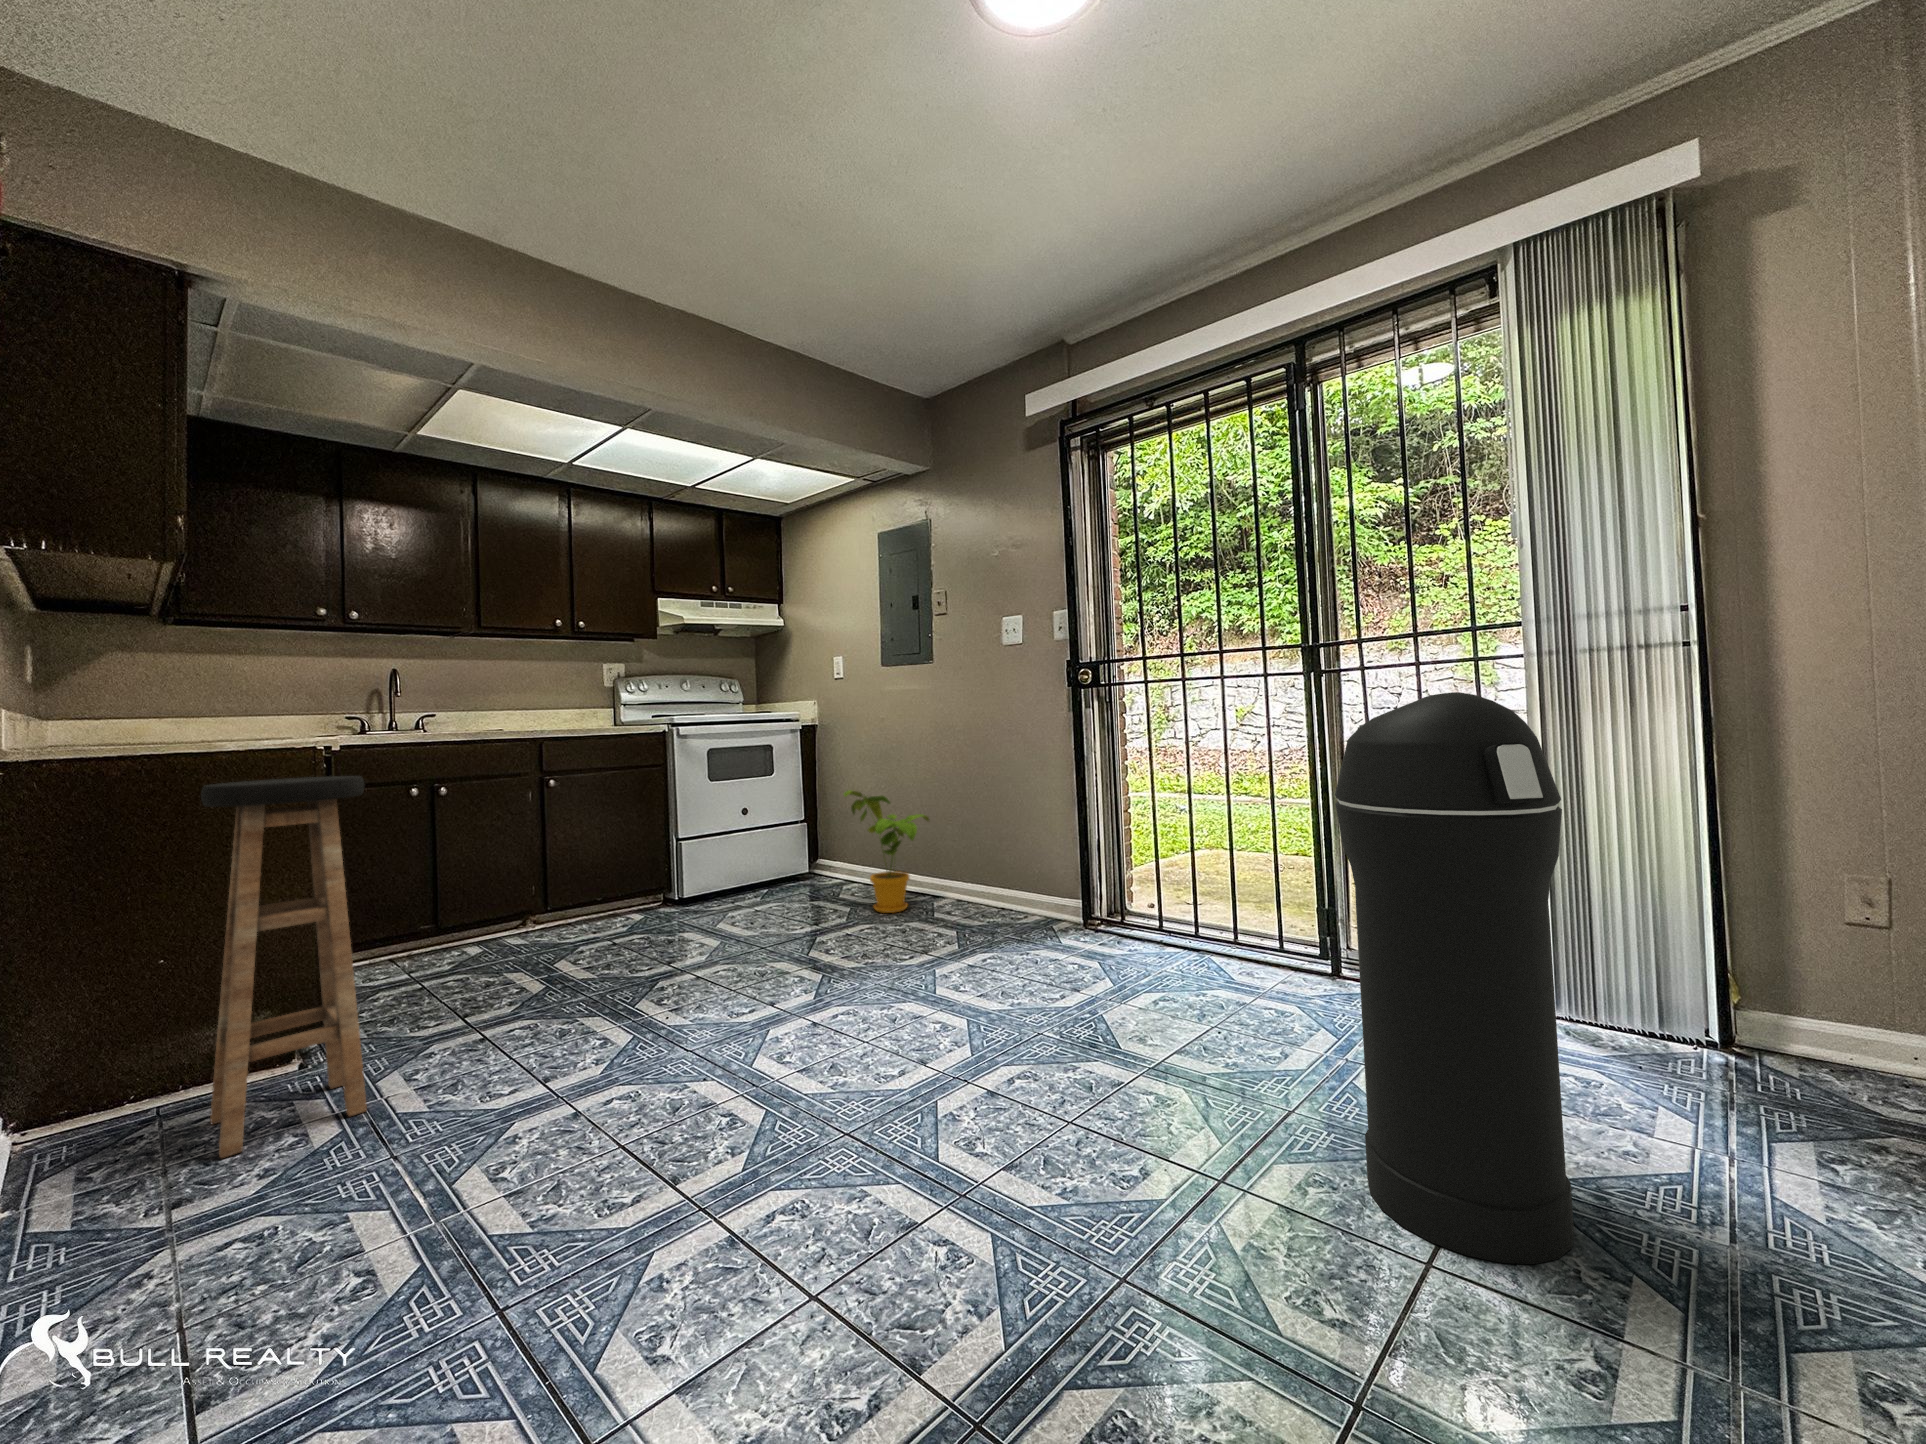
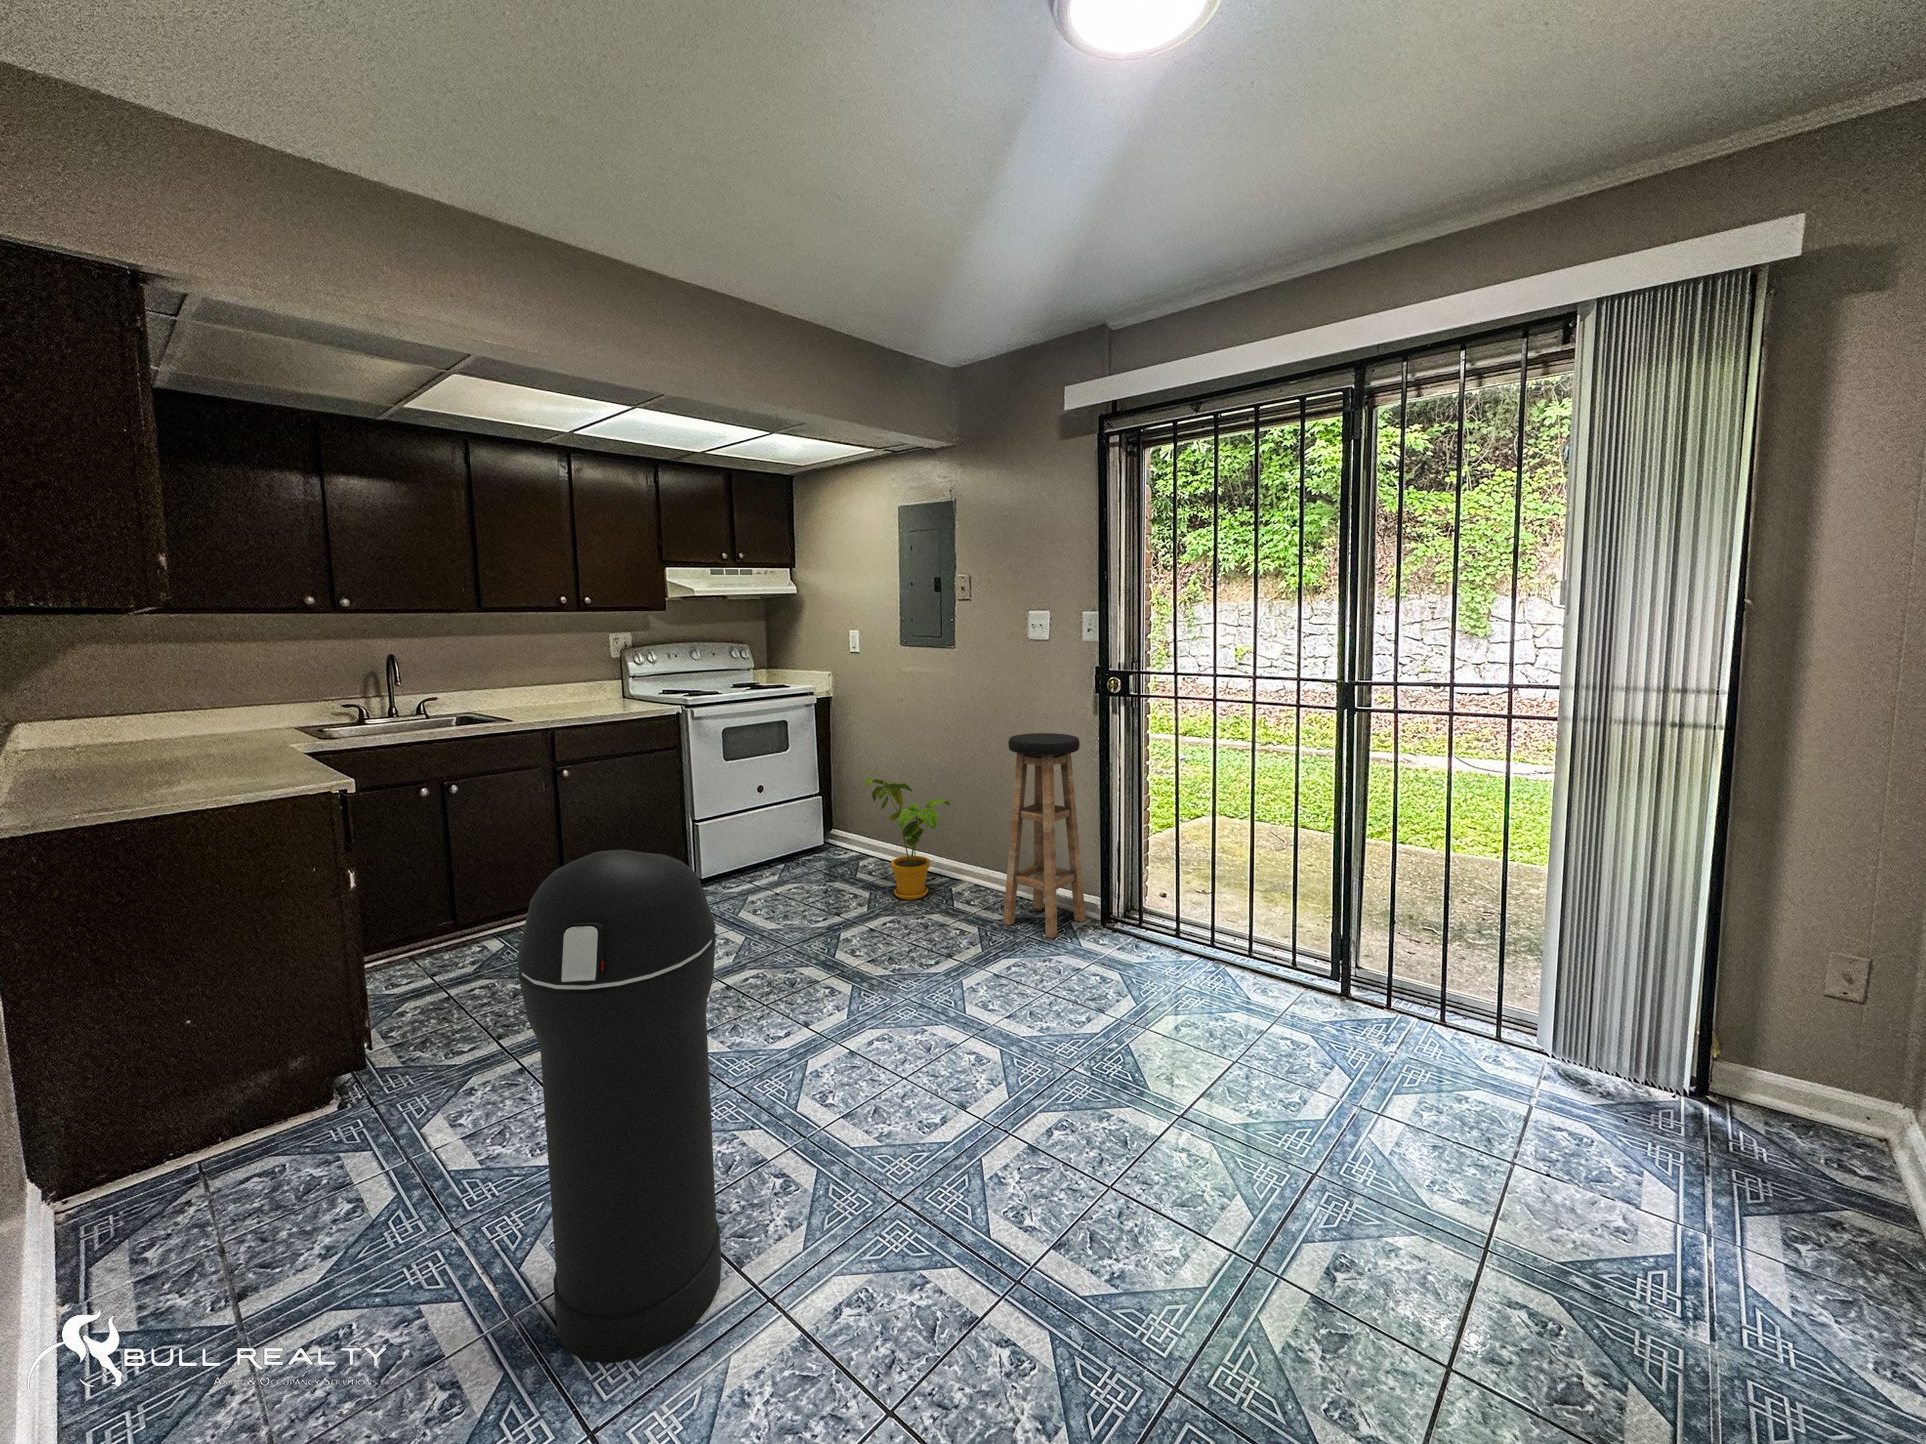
trash can: present [1335,692,1574,1264] -> present [517,850,721,1363]
bar stool: present [201,776,367,1158] -> present [1003,733,1086,938]

